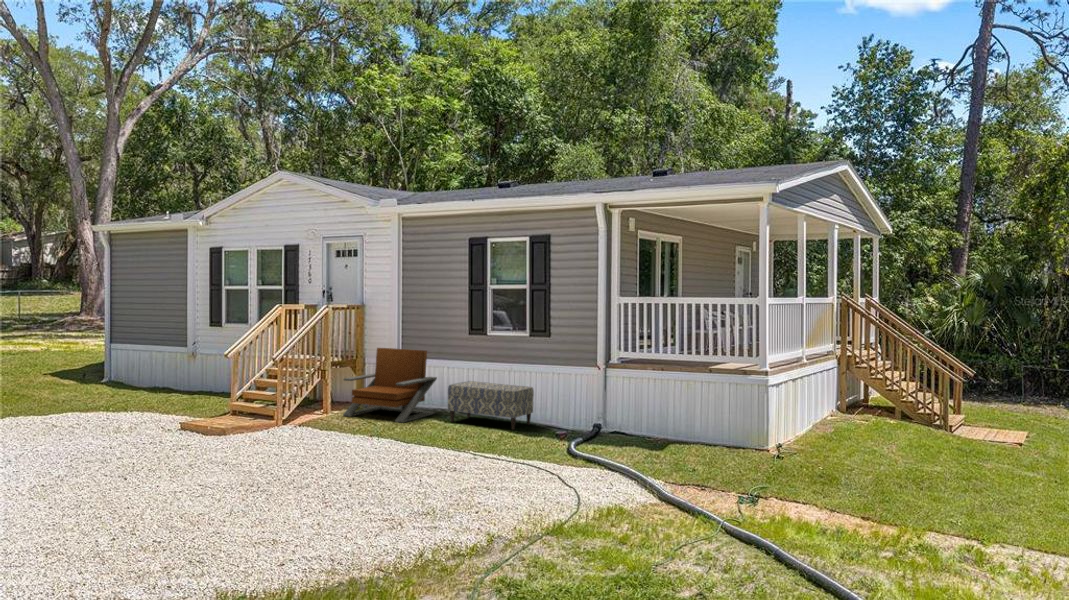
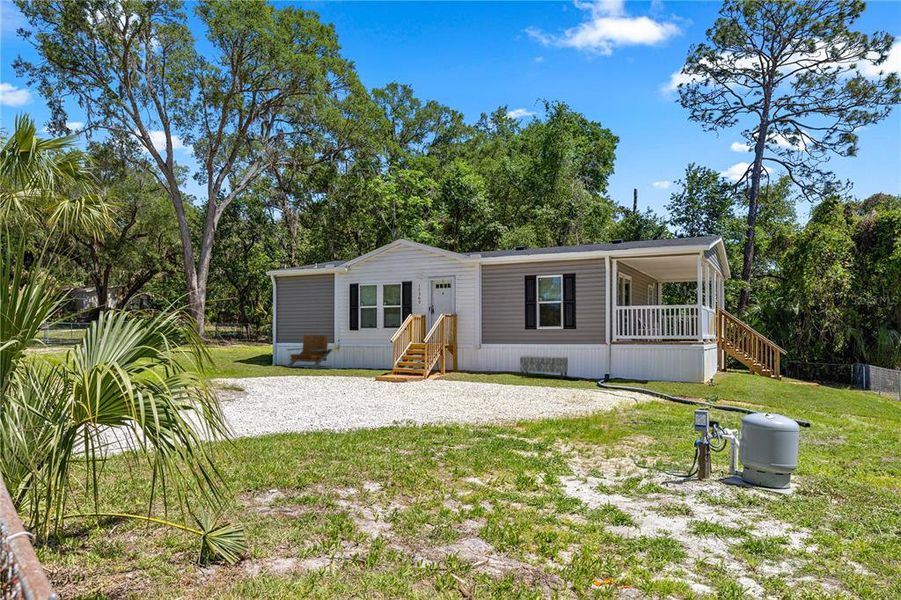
lounge chair: present [343,348,437,423] -> present [286,335,333,369]

